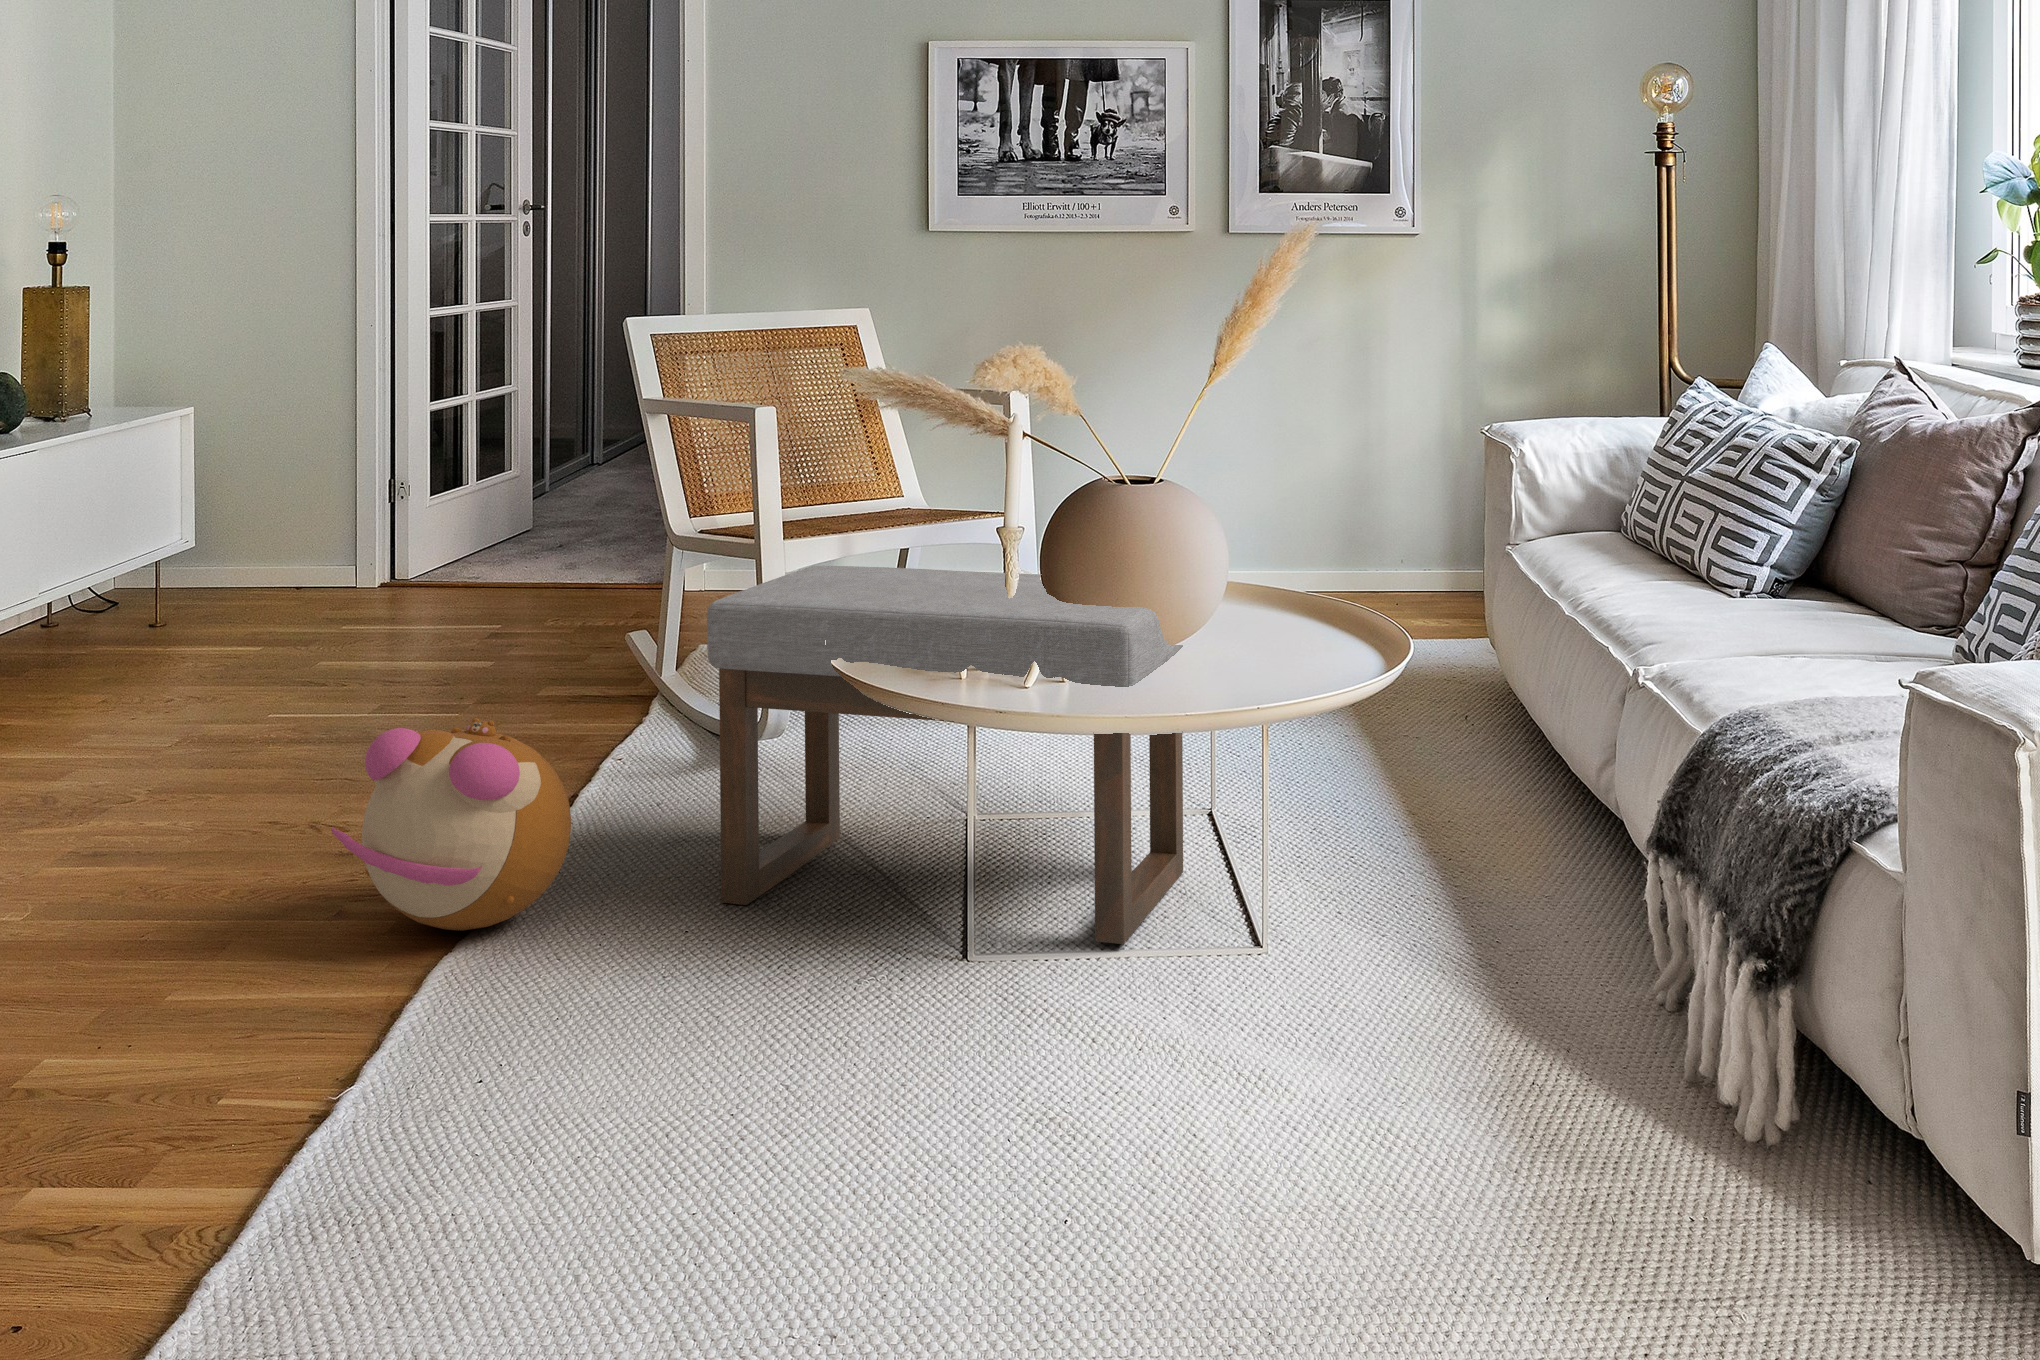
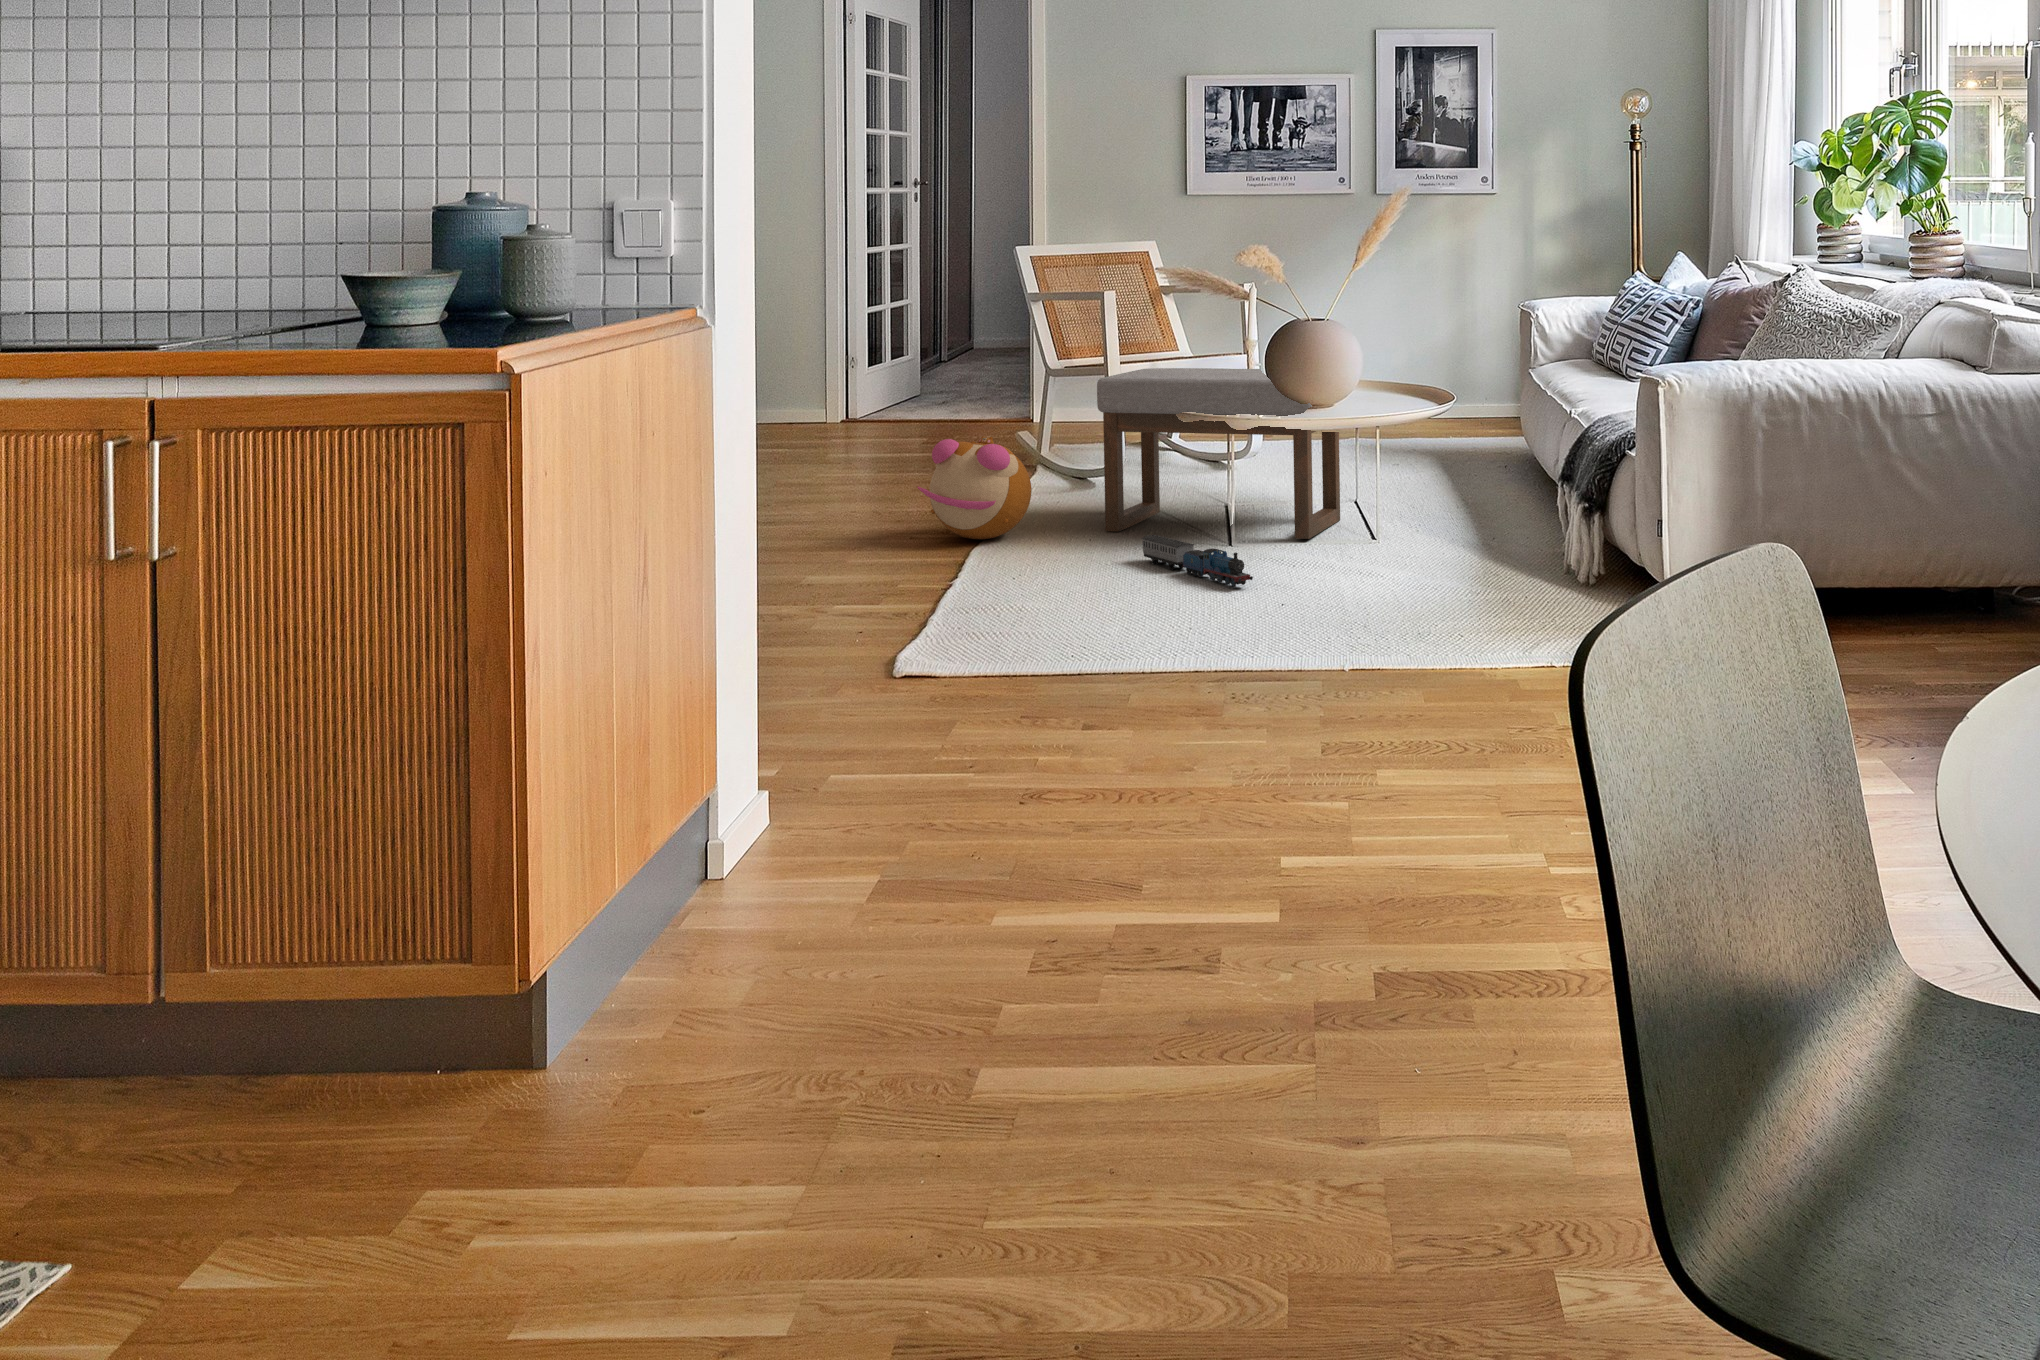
toy train: none [770,961,999,1142] -> present [1142,535,1253,586]

